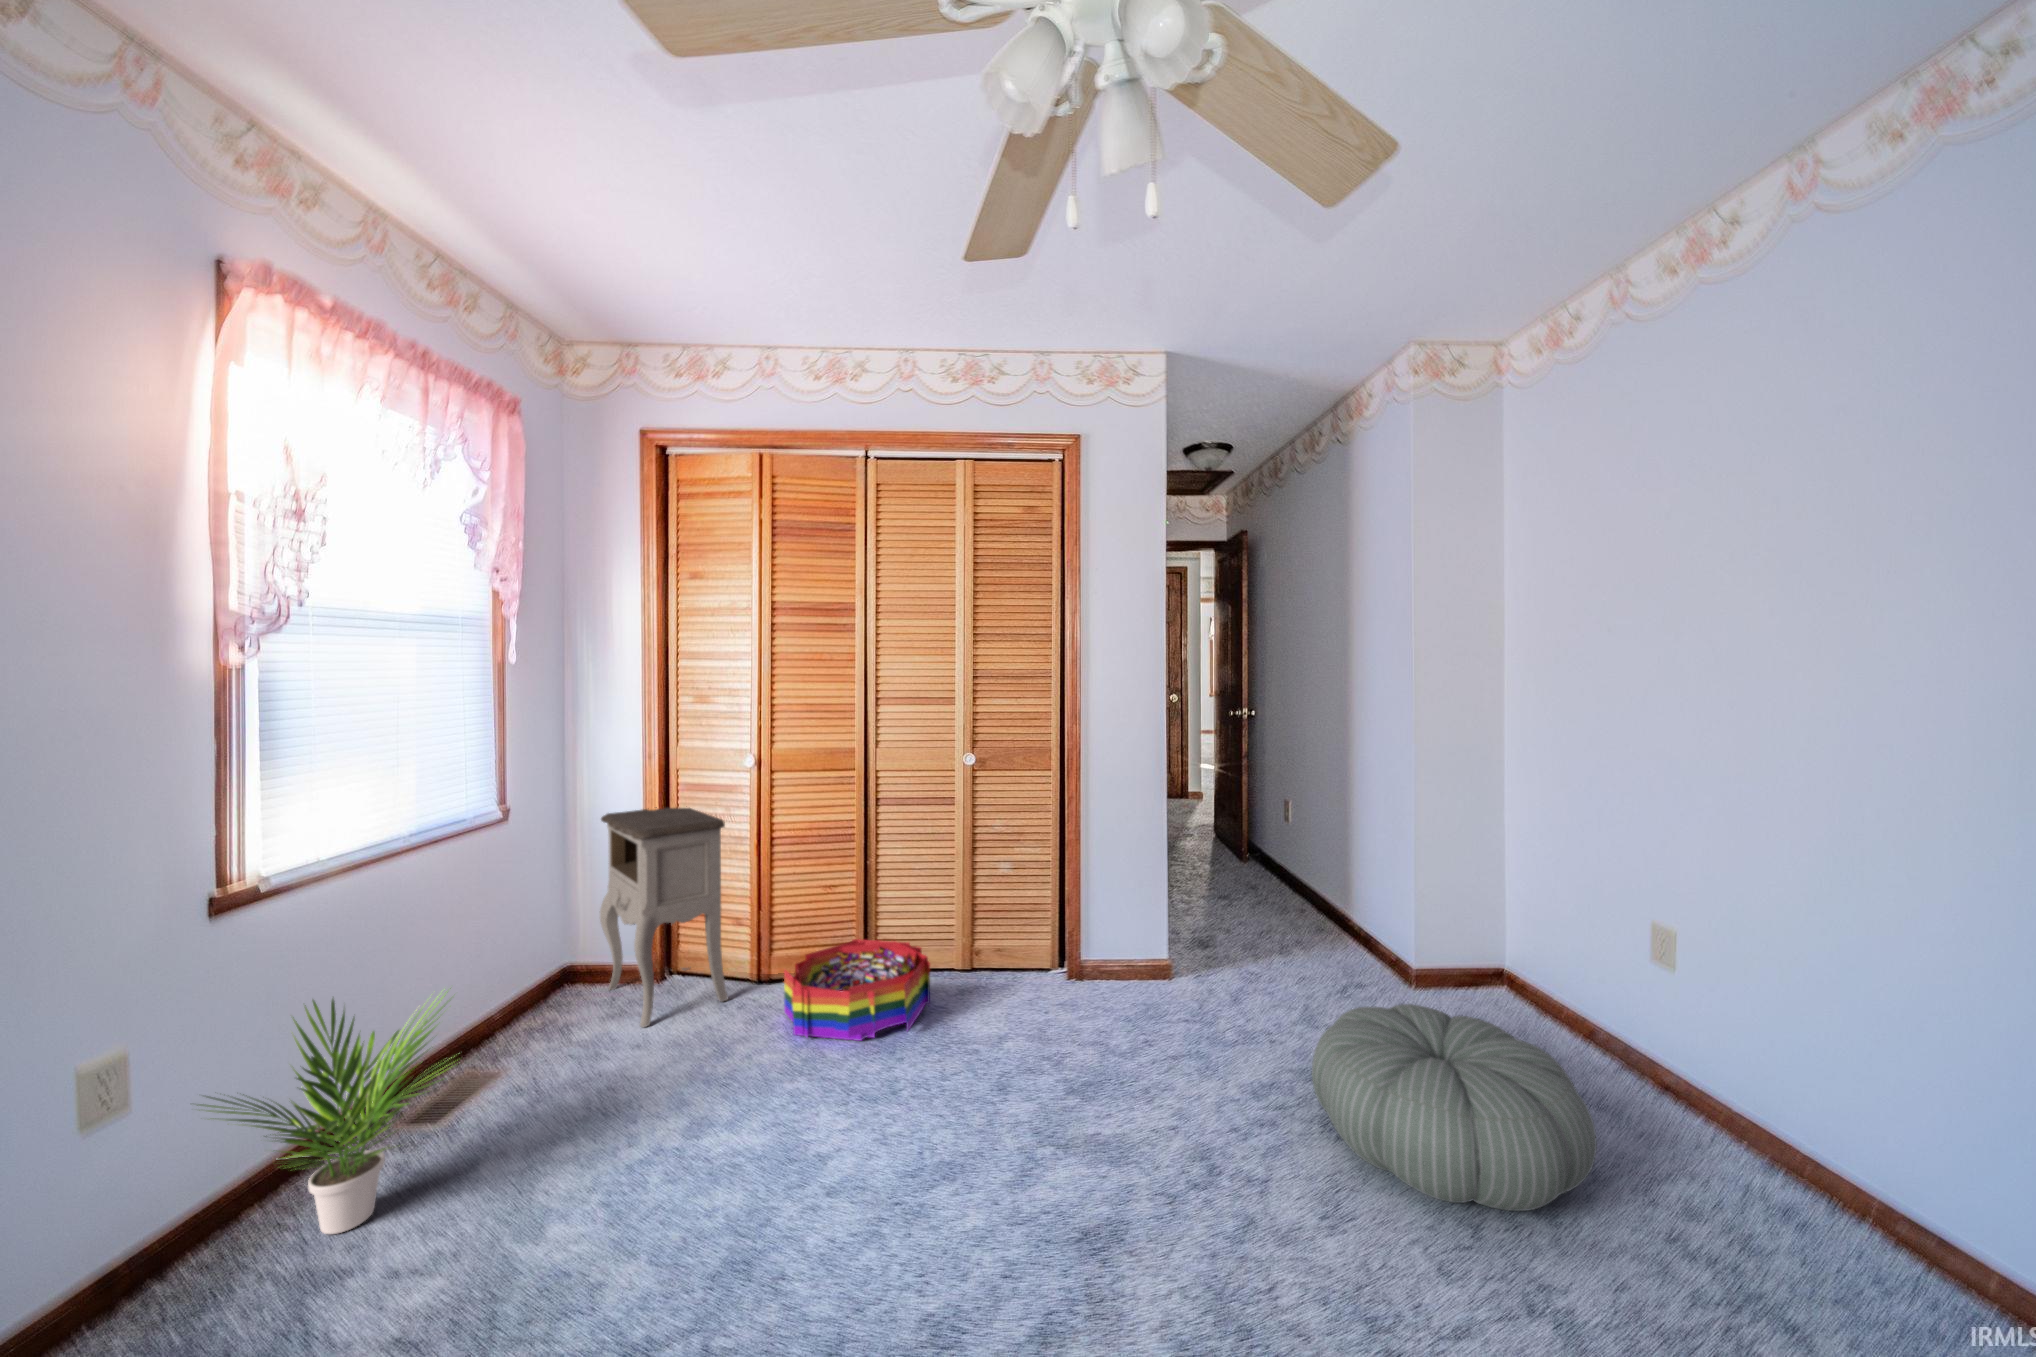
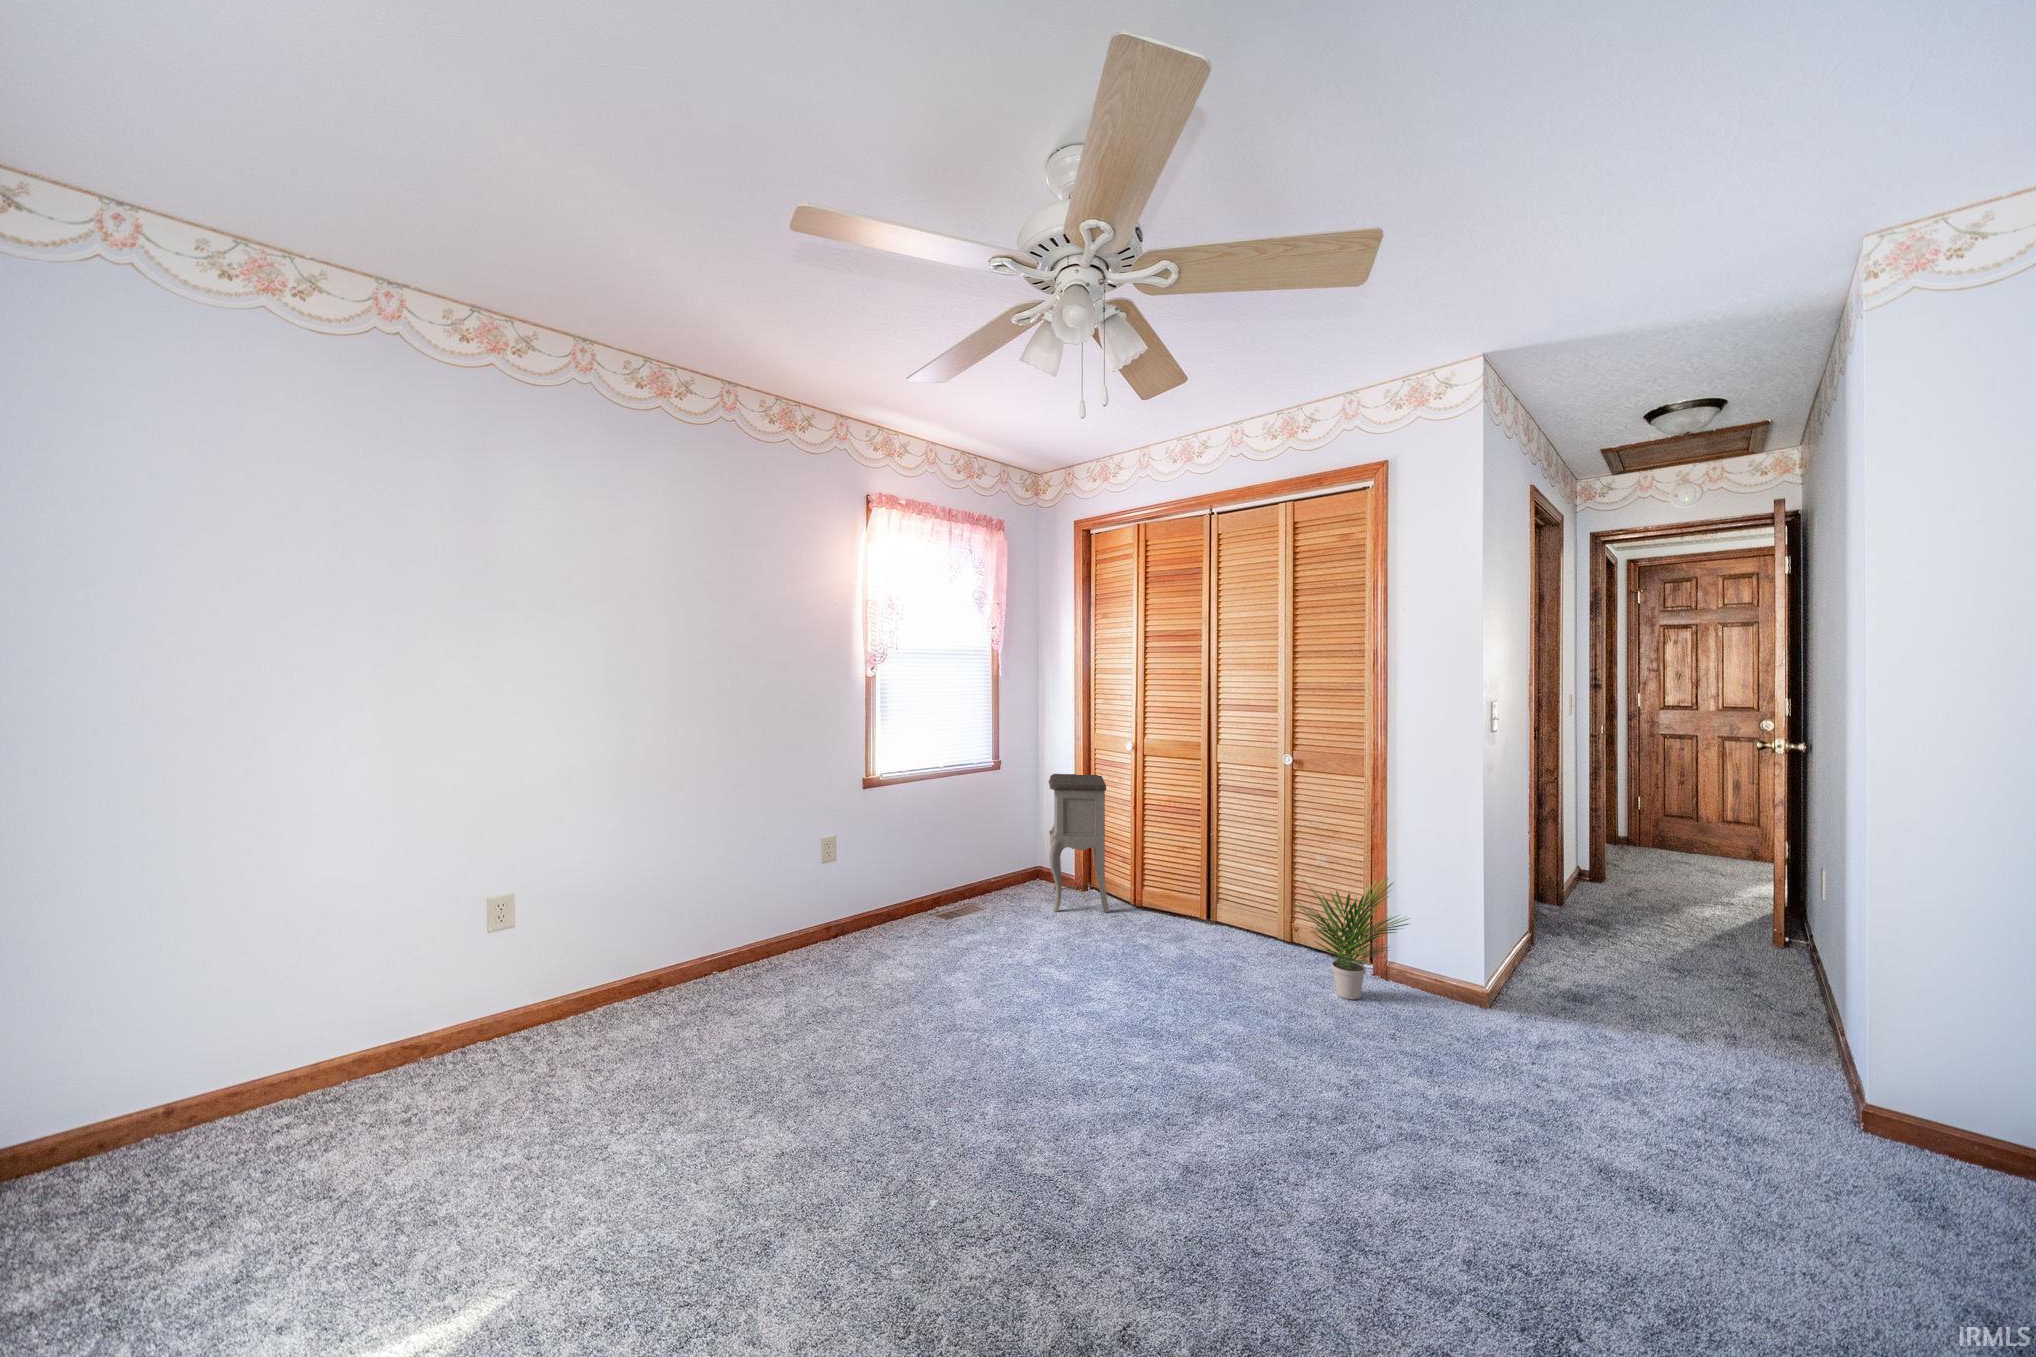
storage bin: present [784,939,930,1041] -> none [1127,892,1238,961]
potted plant: present [197,988,452,1234] -> present [1295,878,1409,1000]
pouf: present [1312,1004,1597,1211] -> none [1442,1047,1773,1275]

